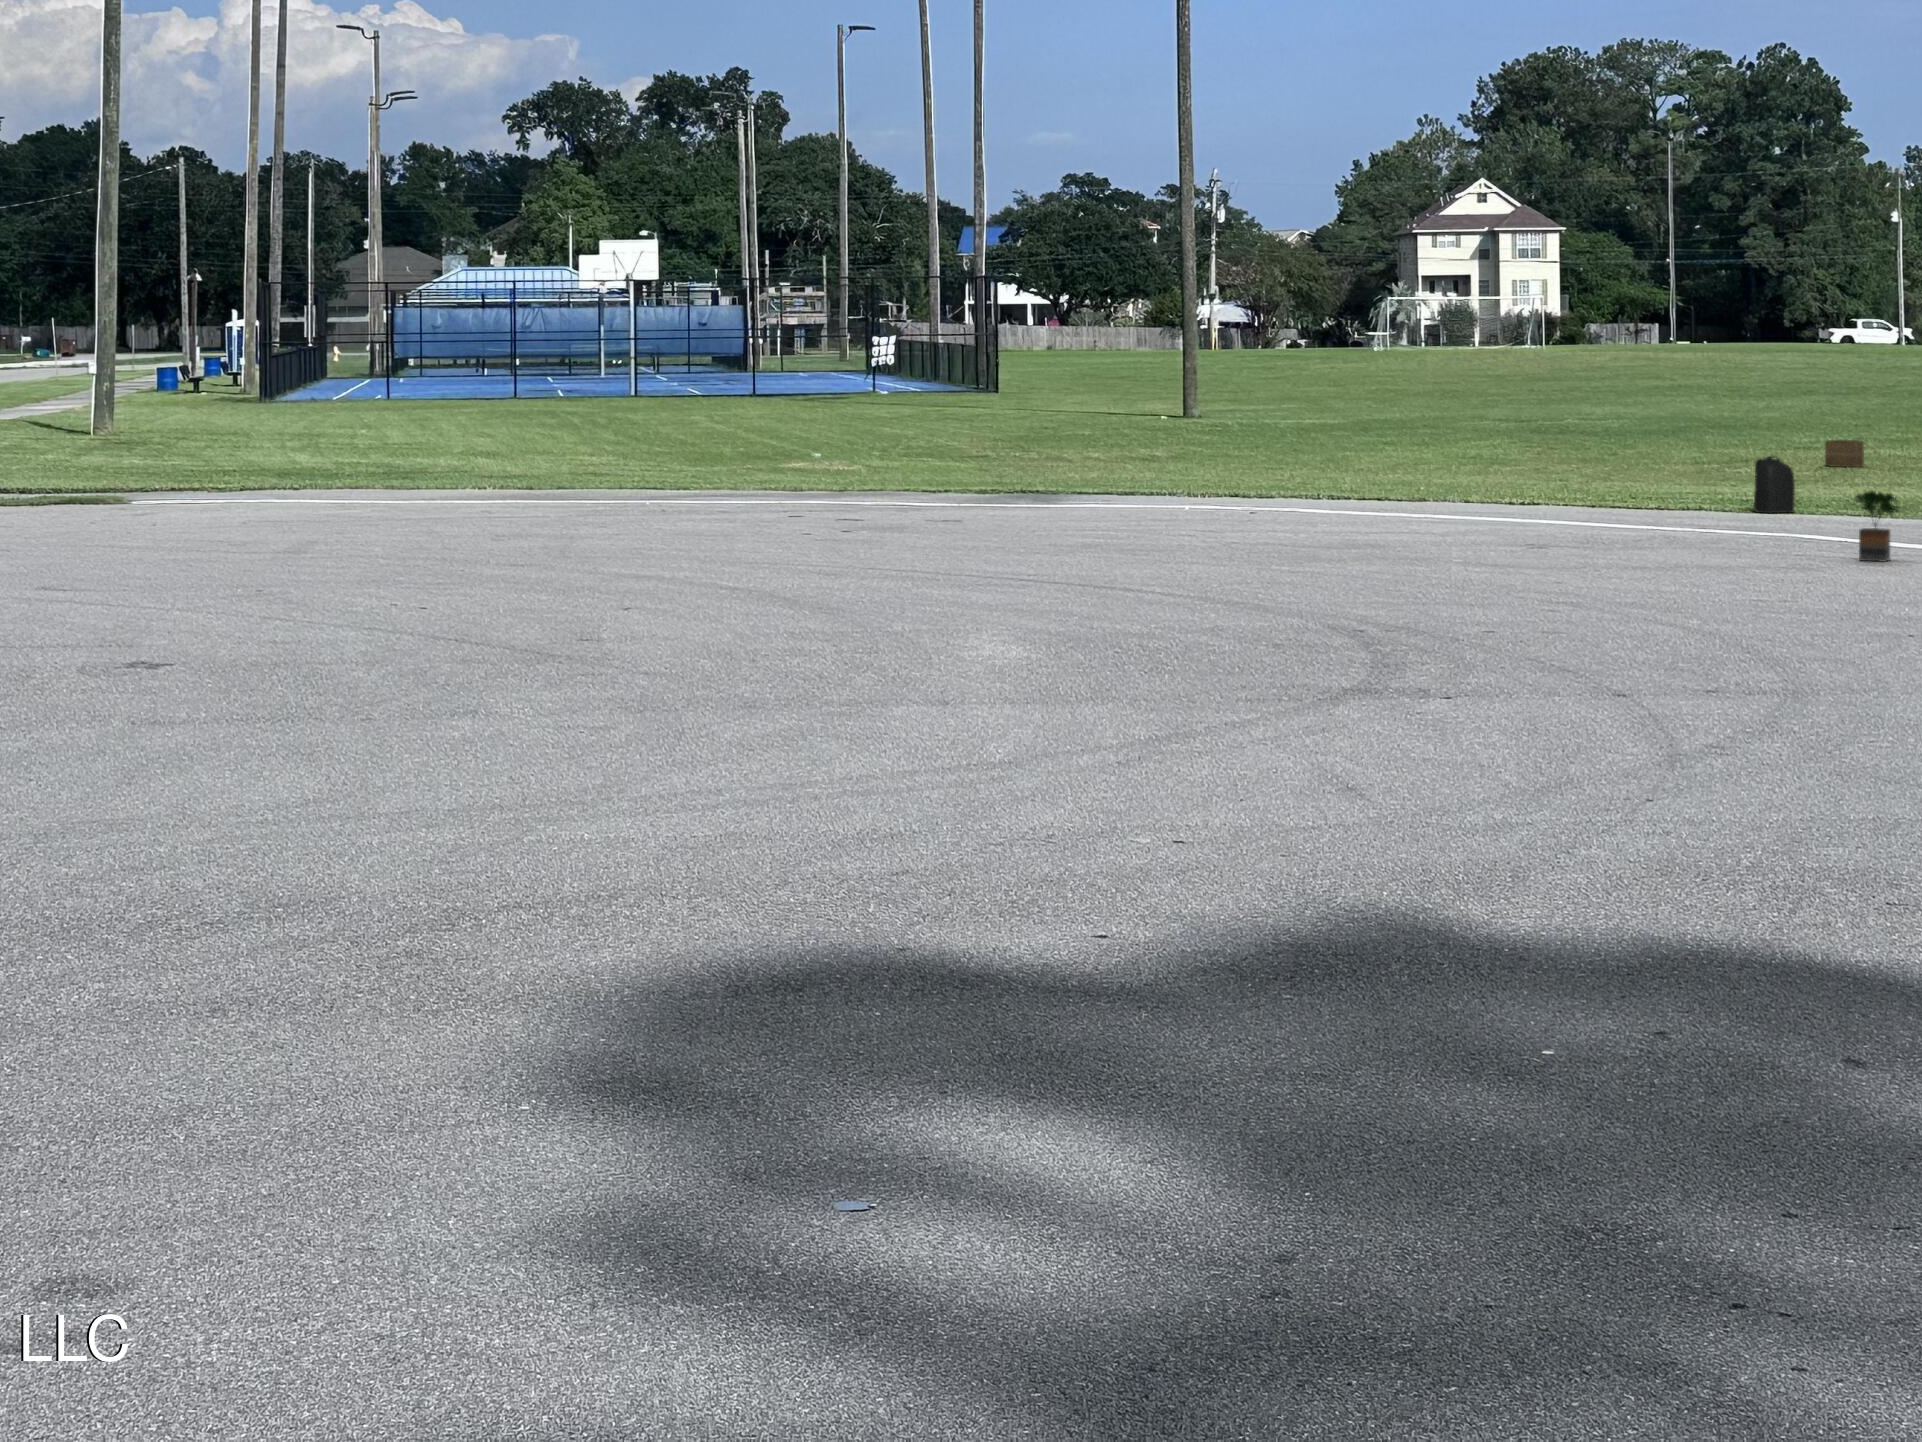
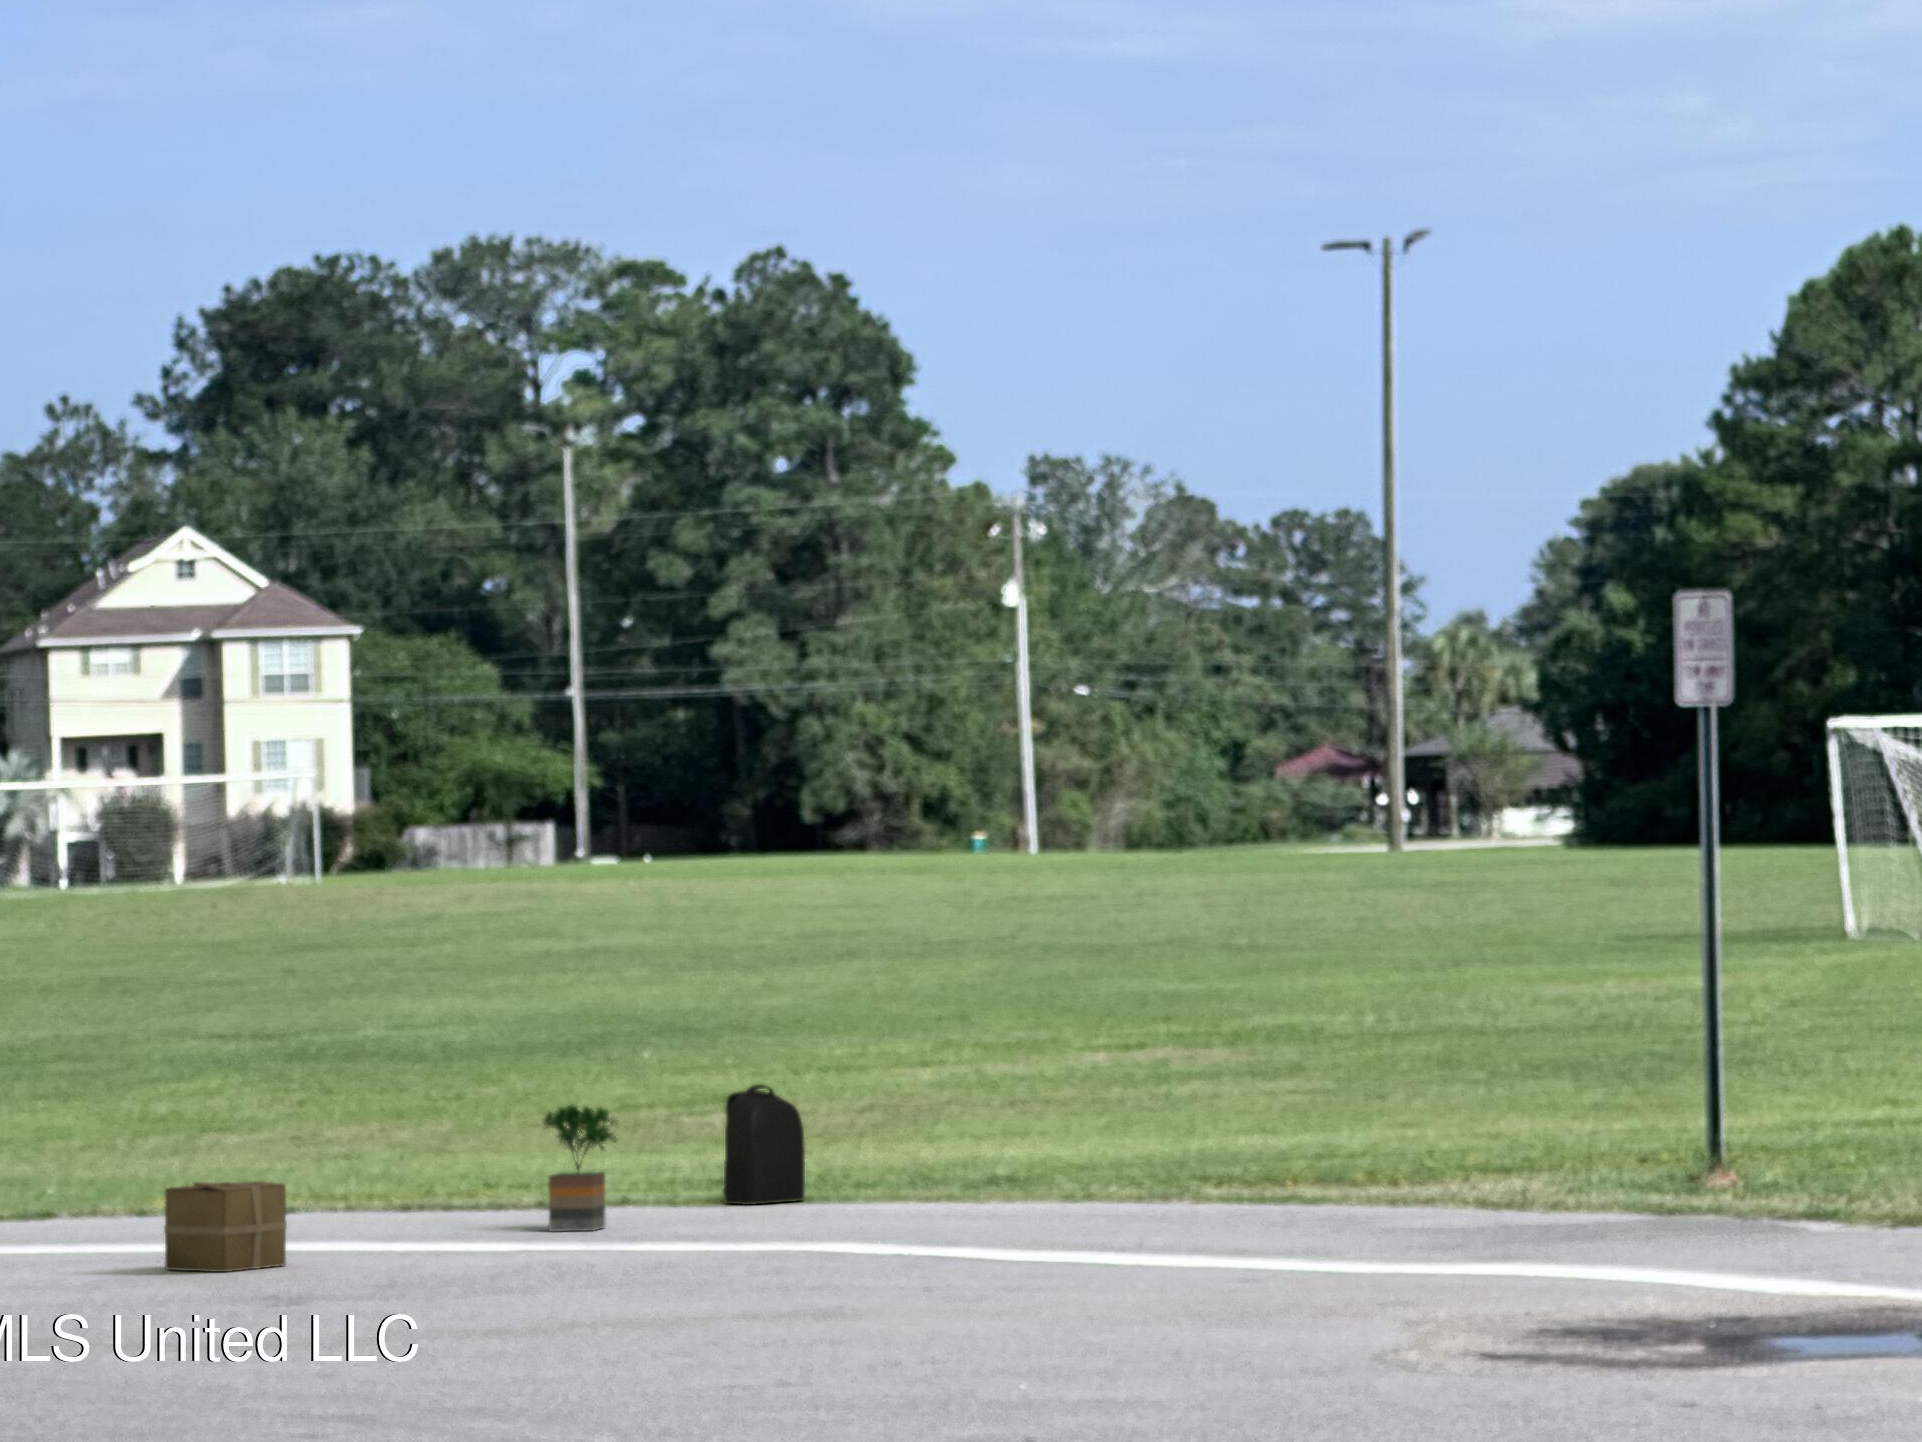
cardboard box: present [1825,440,1864,467] -> present [164,1181,287,1272]
potted tree: present [1854,491,1898,562] -> present [542,1104,619,1232]

